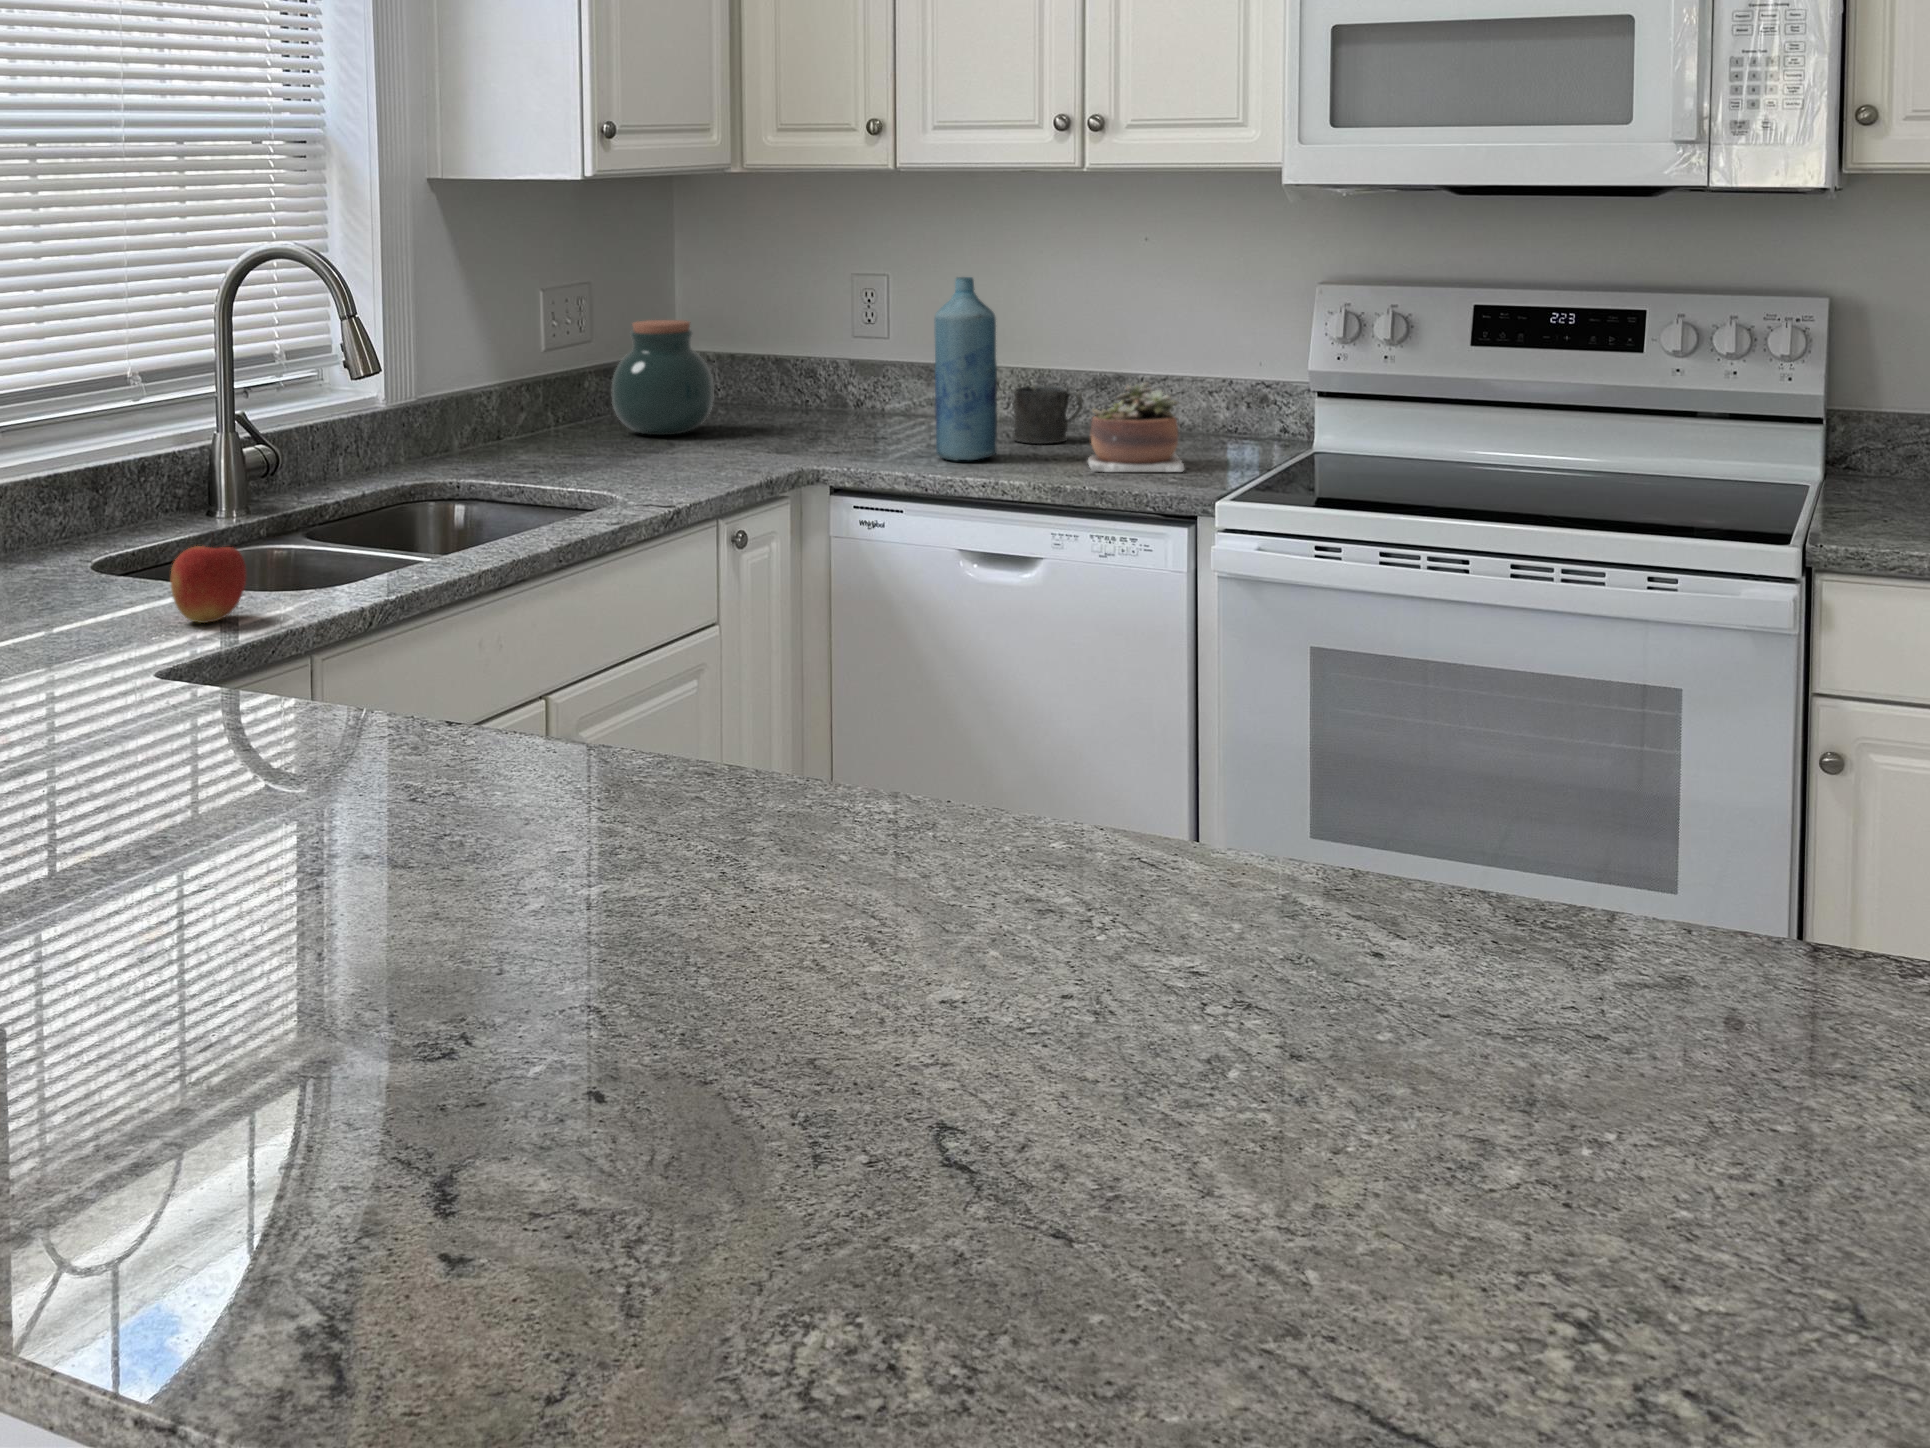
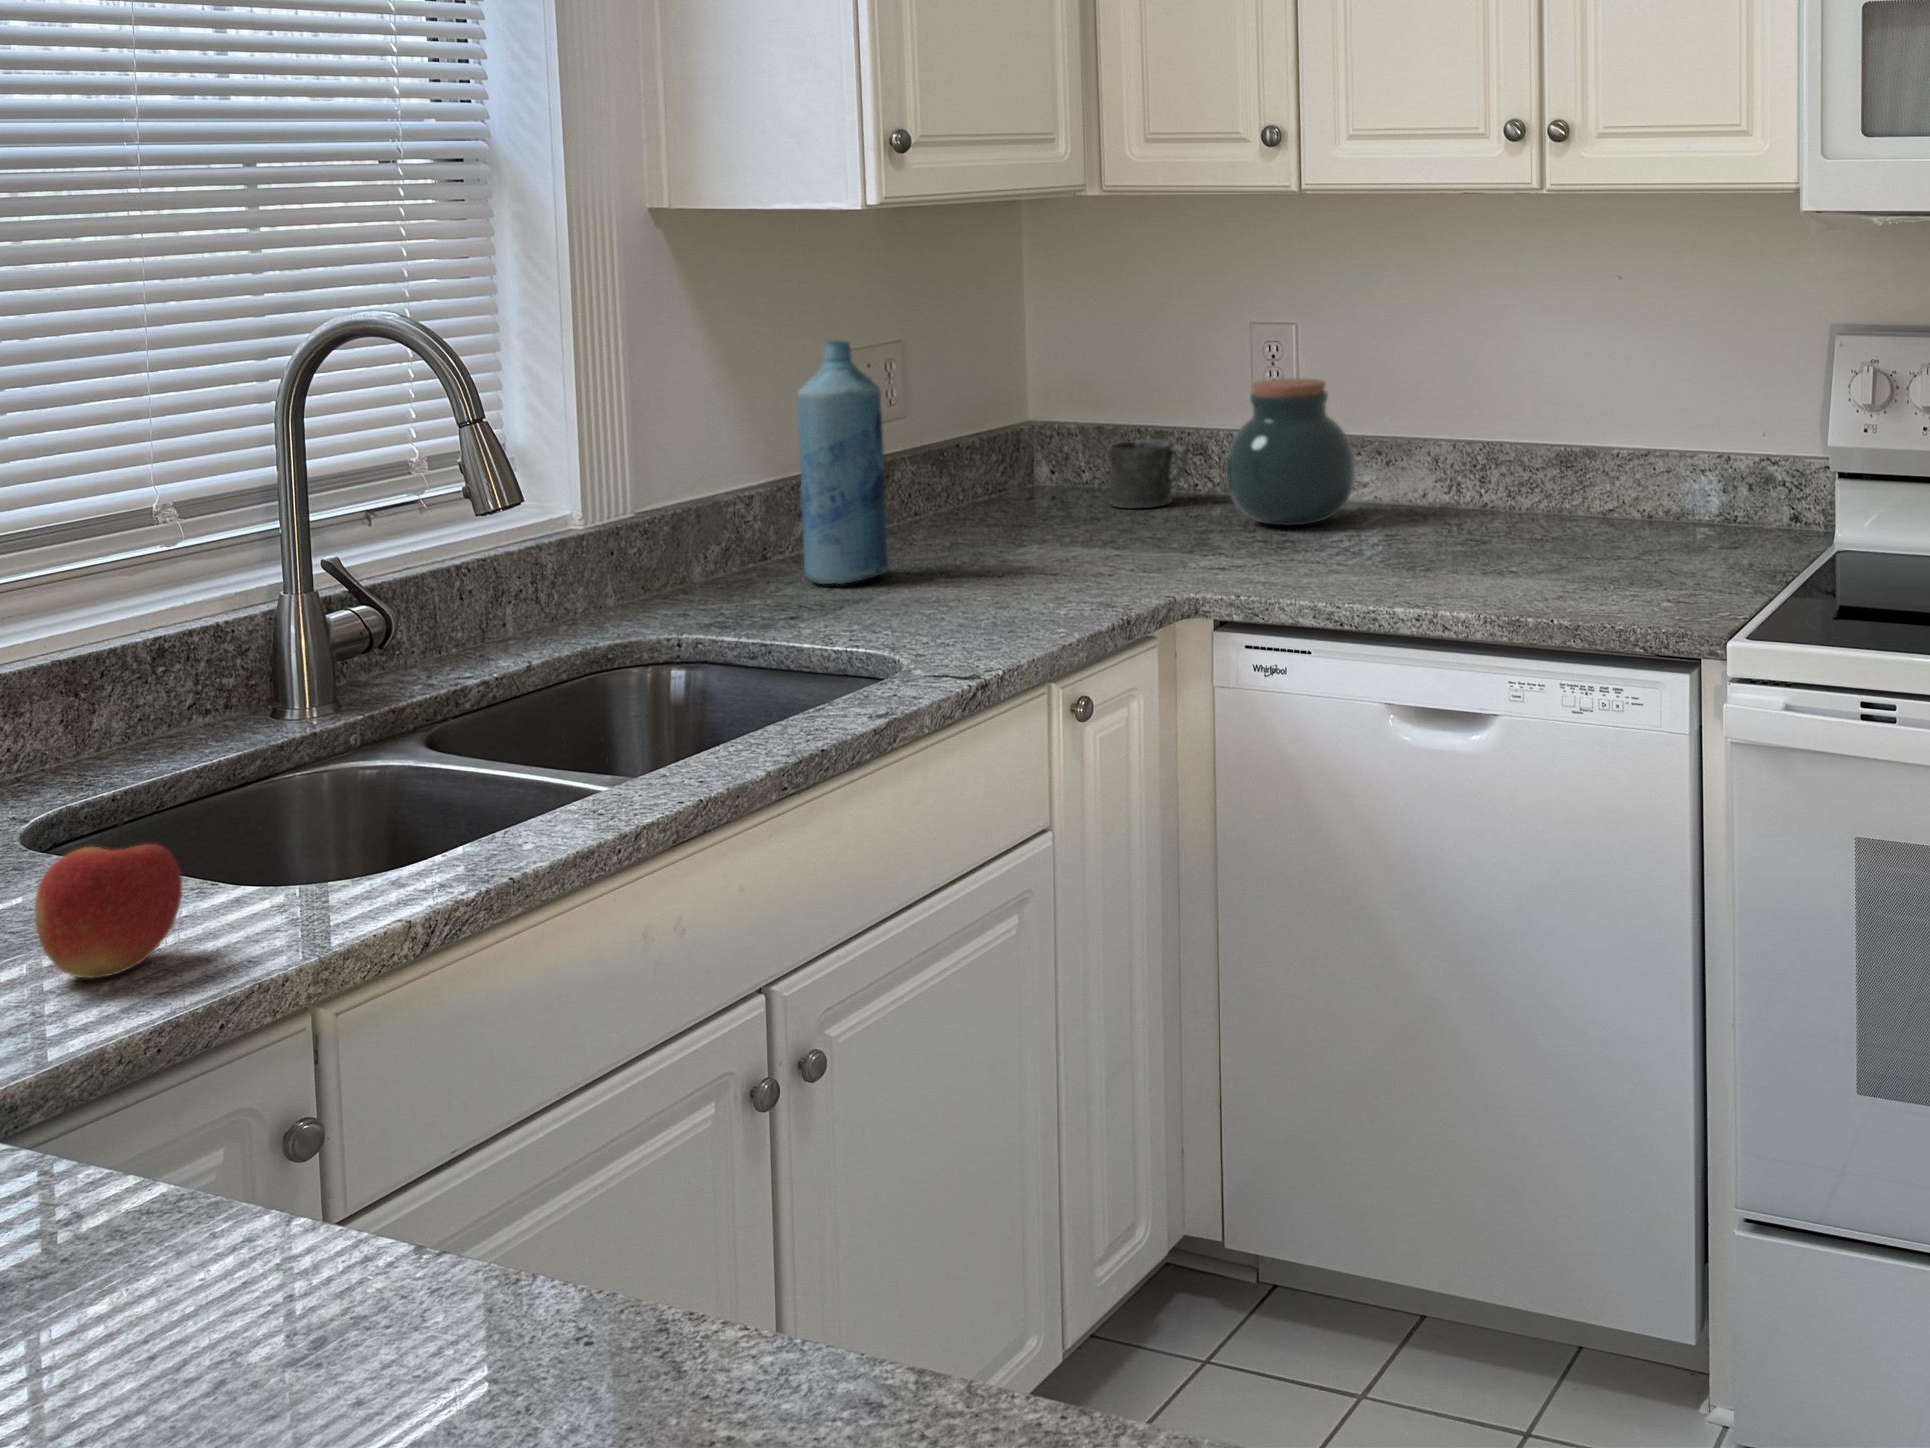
bottle: present [935,277,997,460] -> present [798,341,888,584]
jar: present [612,320,714,435] -> present [1226,378,1355,525]
succulent plant: present [1088,382,1184,472] -> none [1551,469,1678,593]
mug: present [1013,386,1082,444] -> present [1108,440,1187,508]

